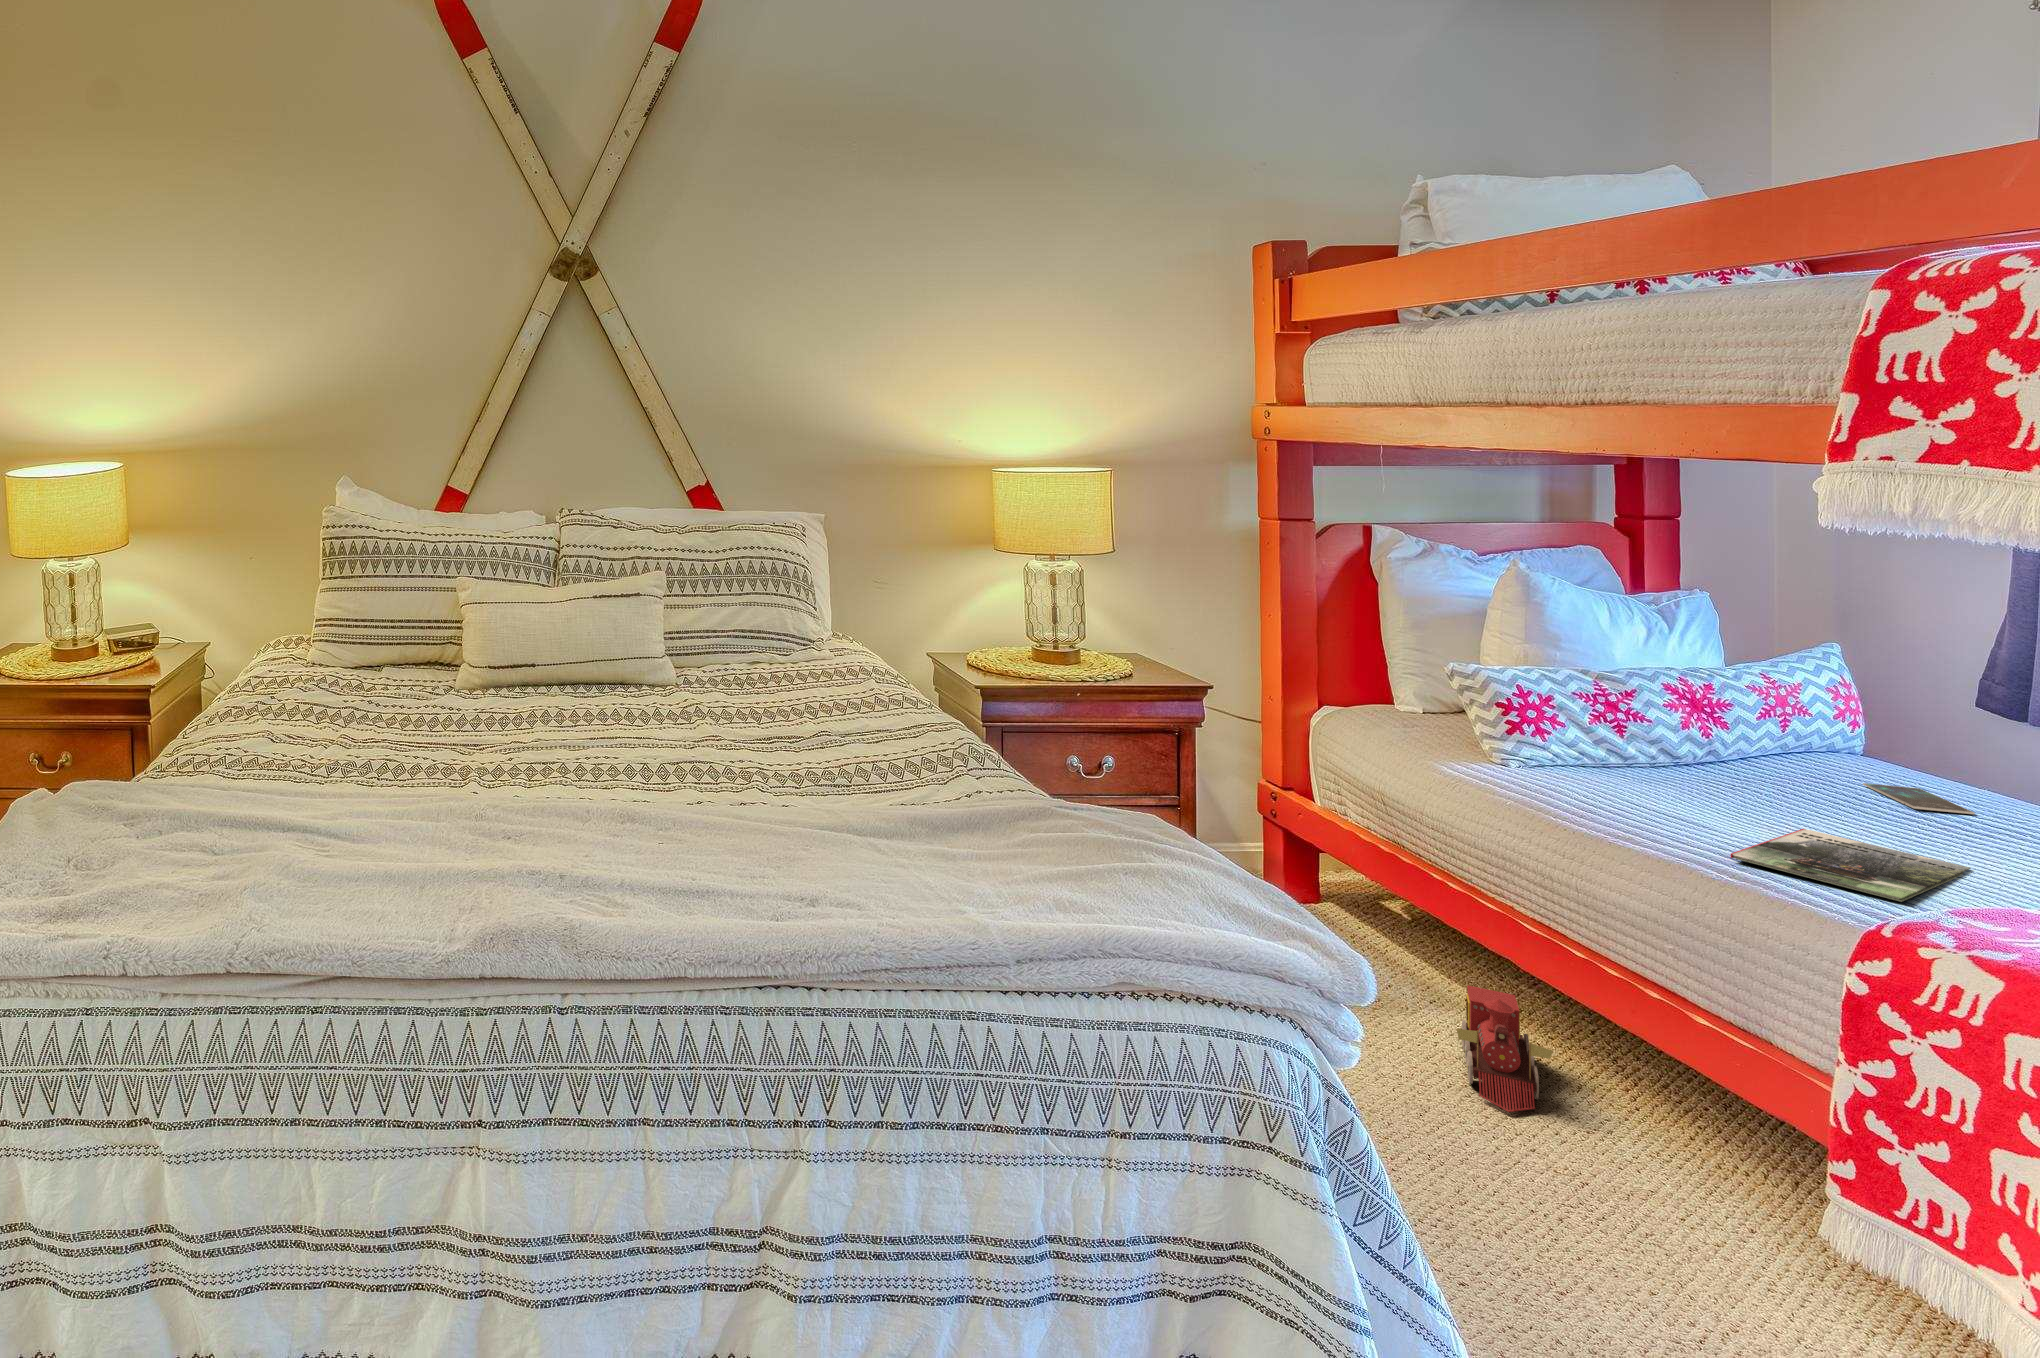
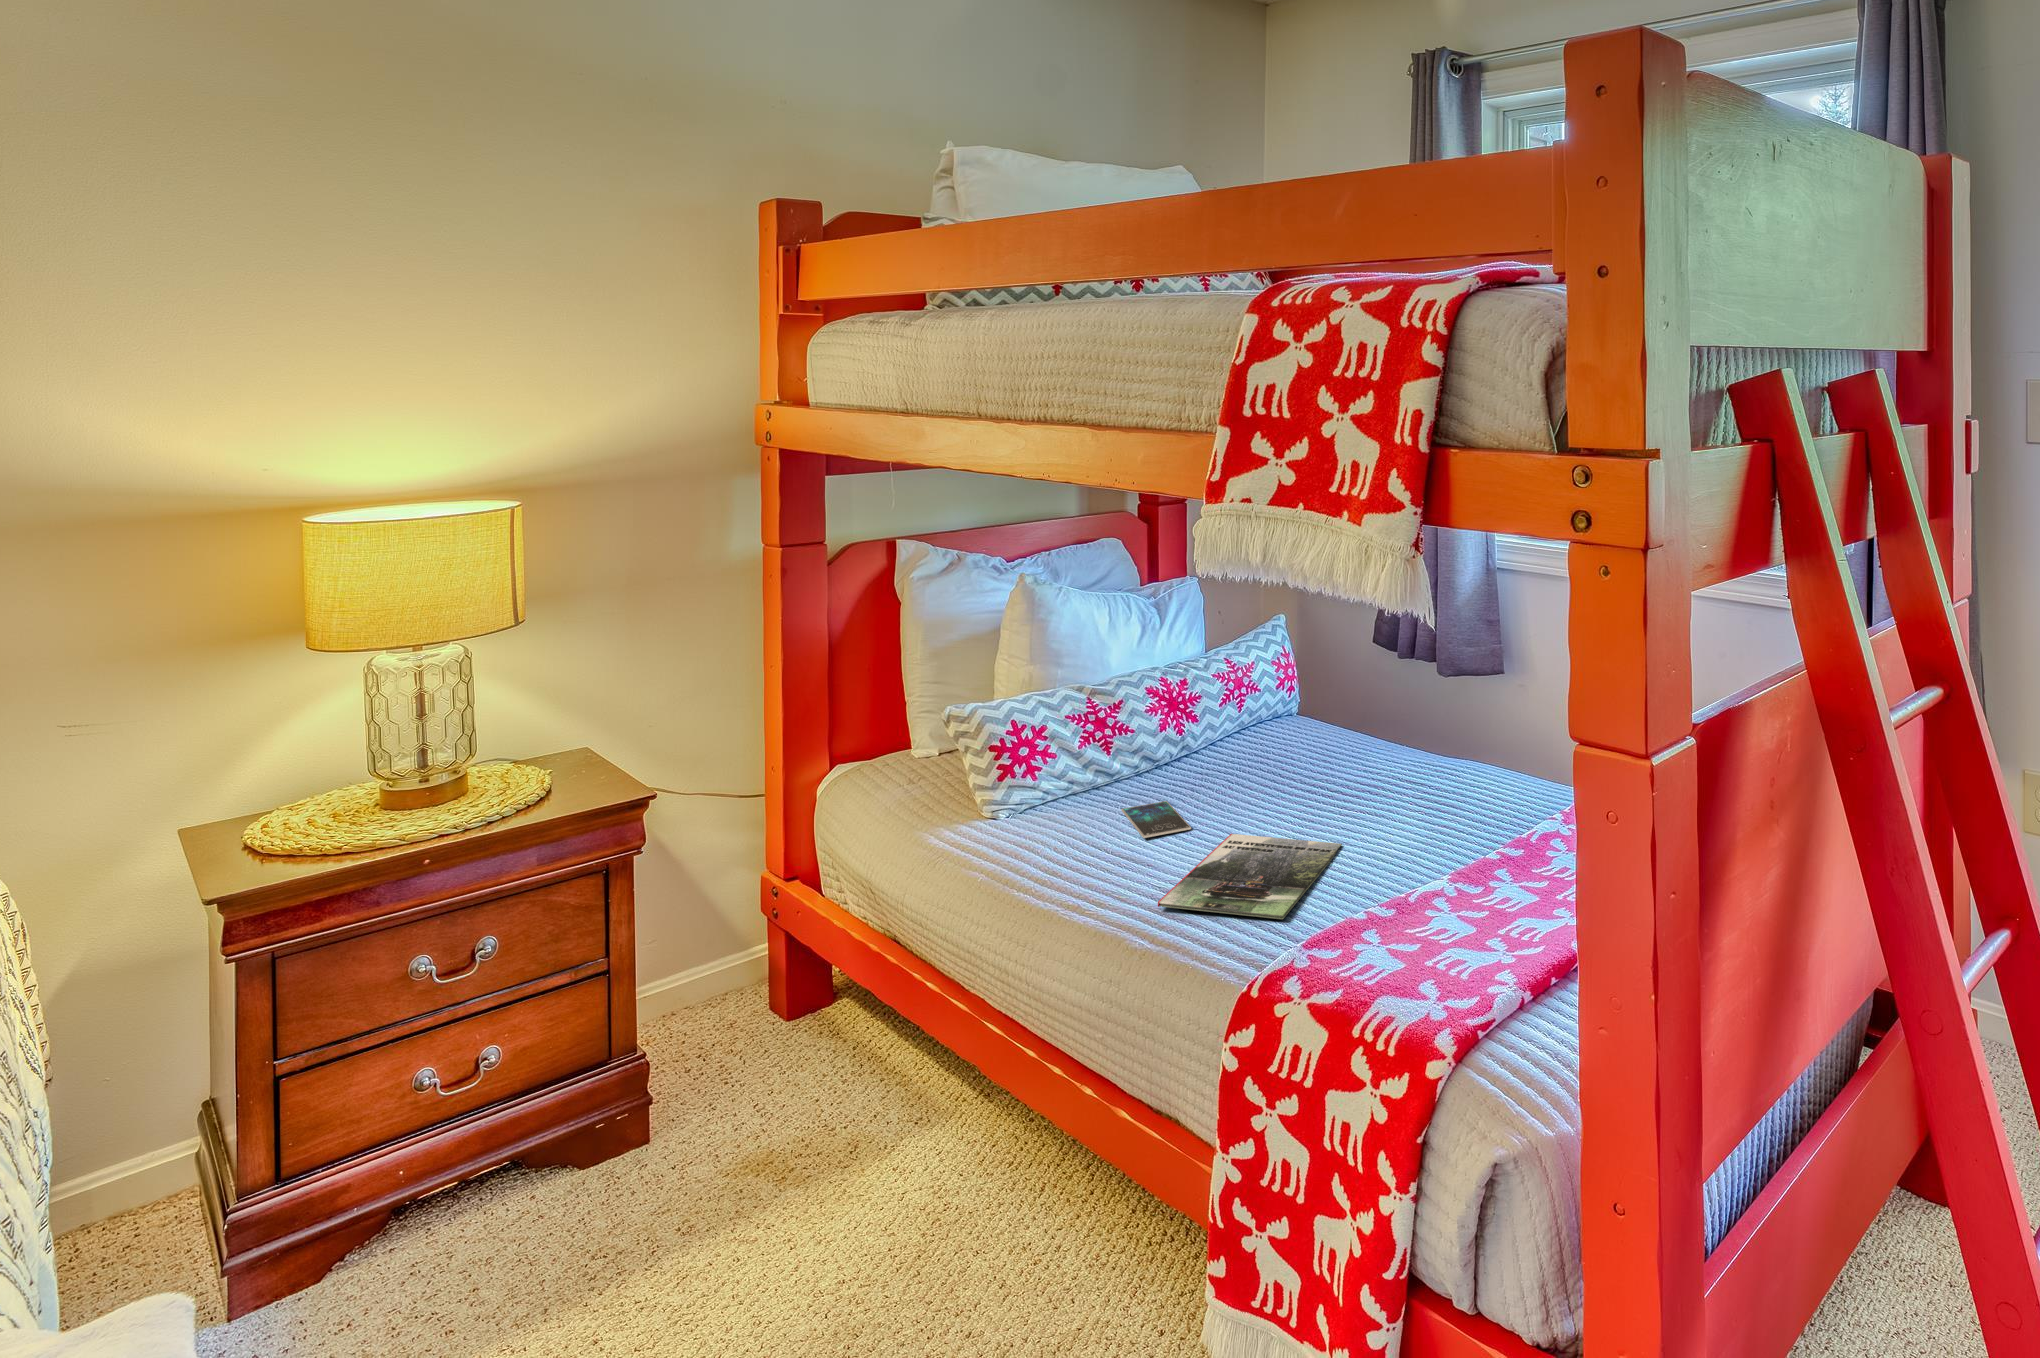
smartphone: present [1863,783,1975,814] -> present [1121,801,1191,838]
toy train: present [1456,986,1553,1112] -> none [903,1096,1004,1275]

